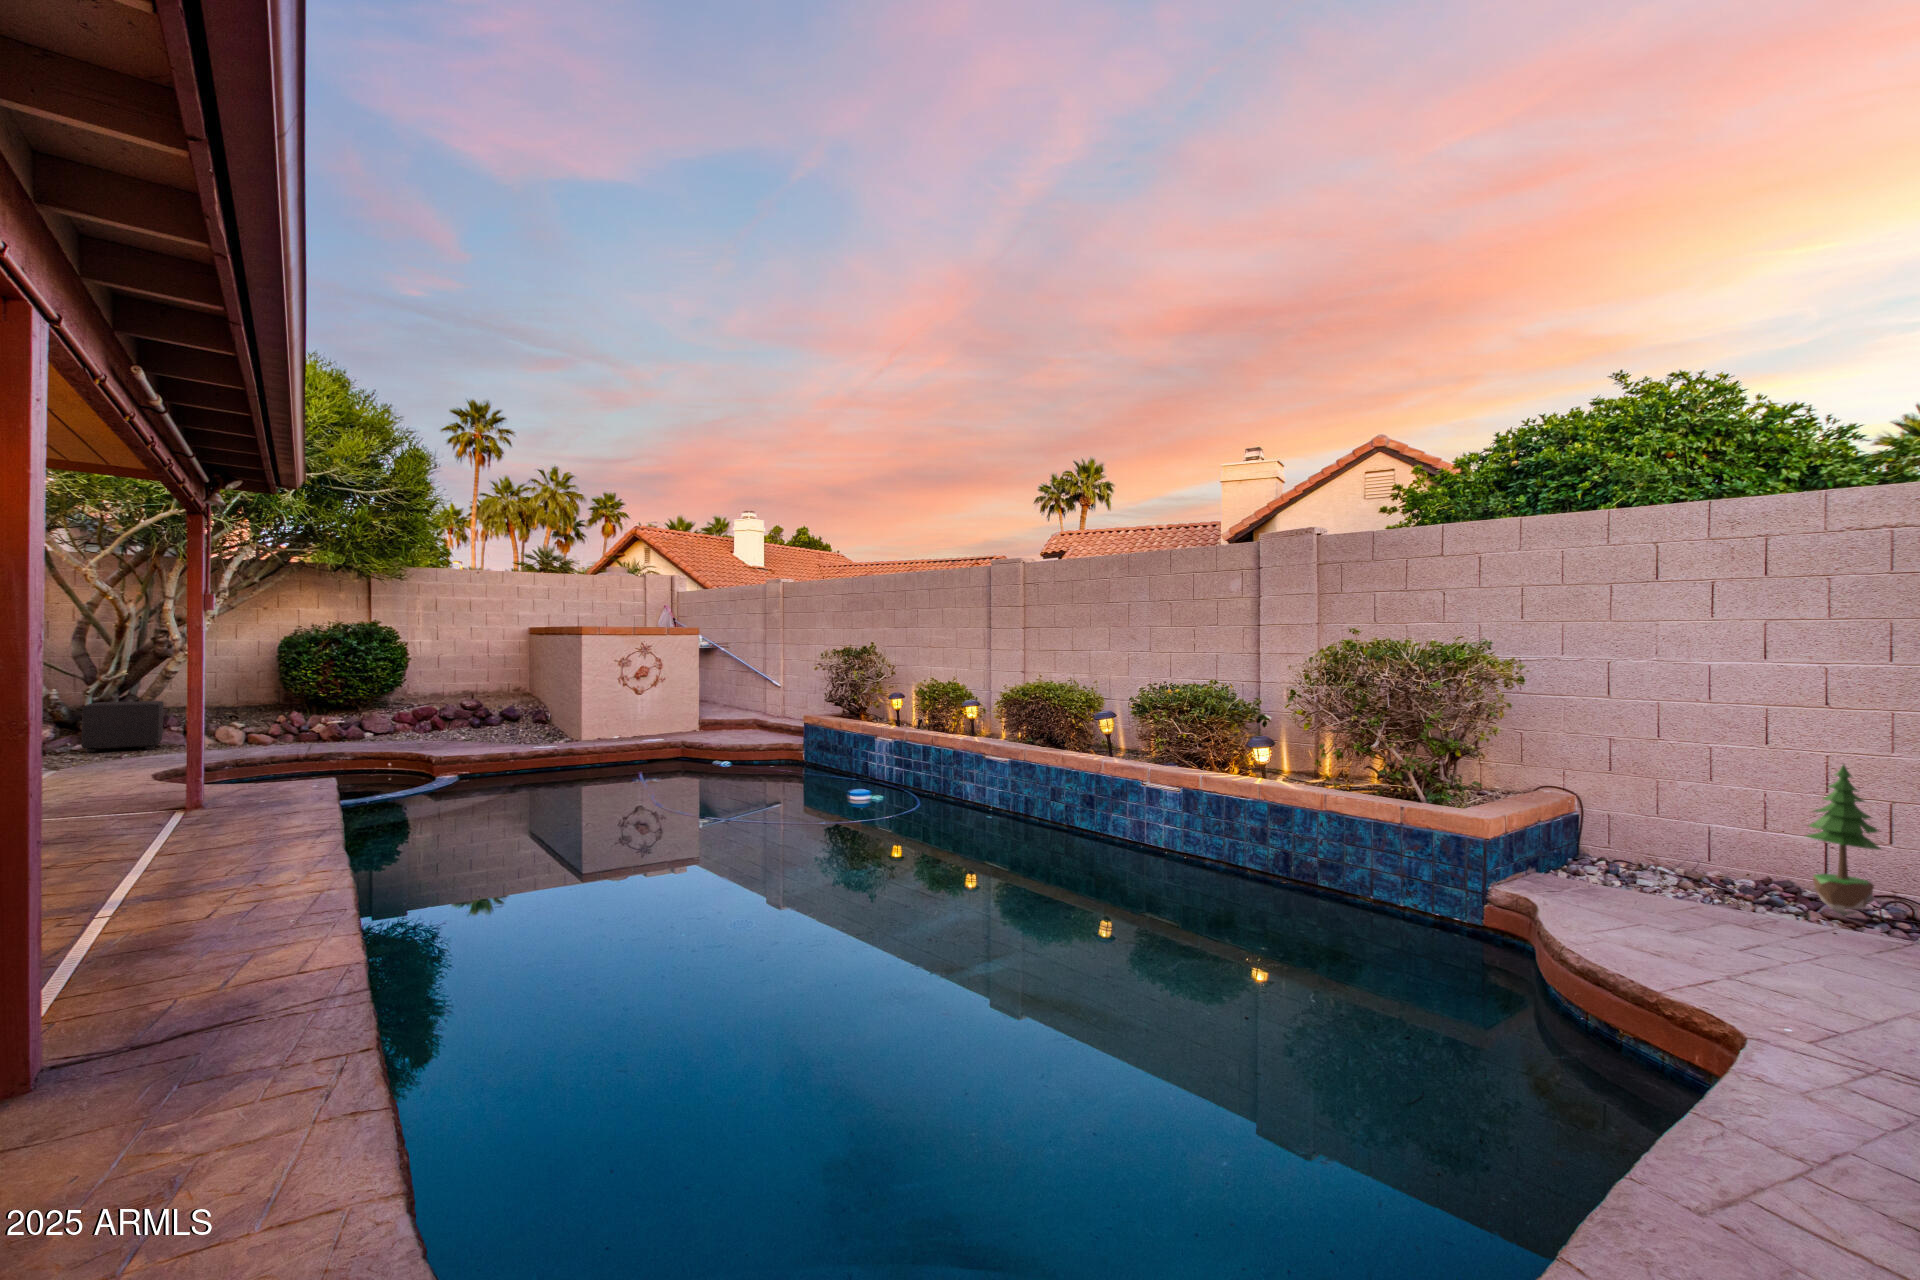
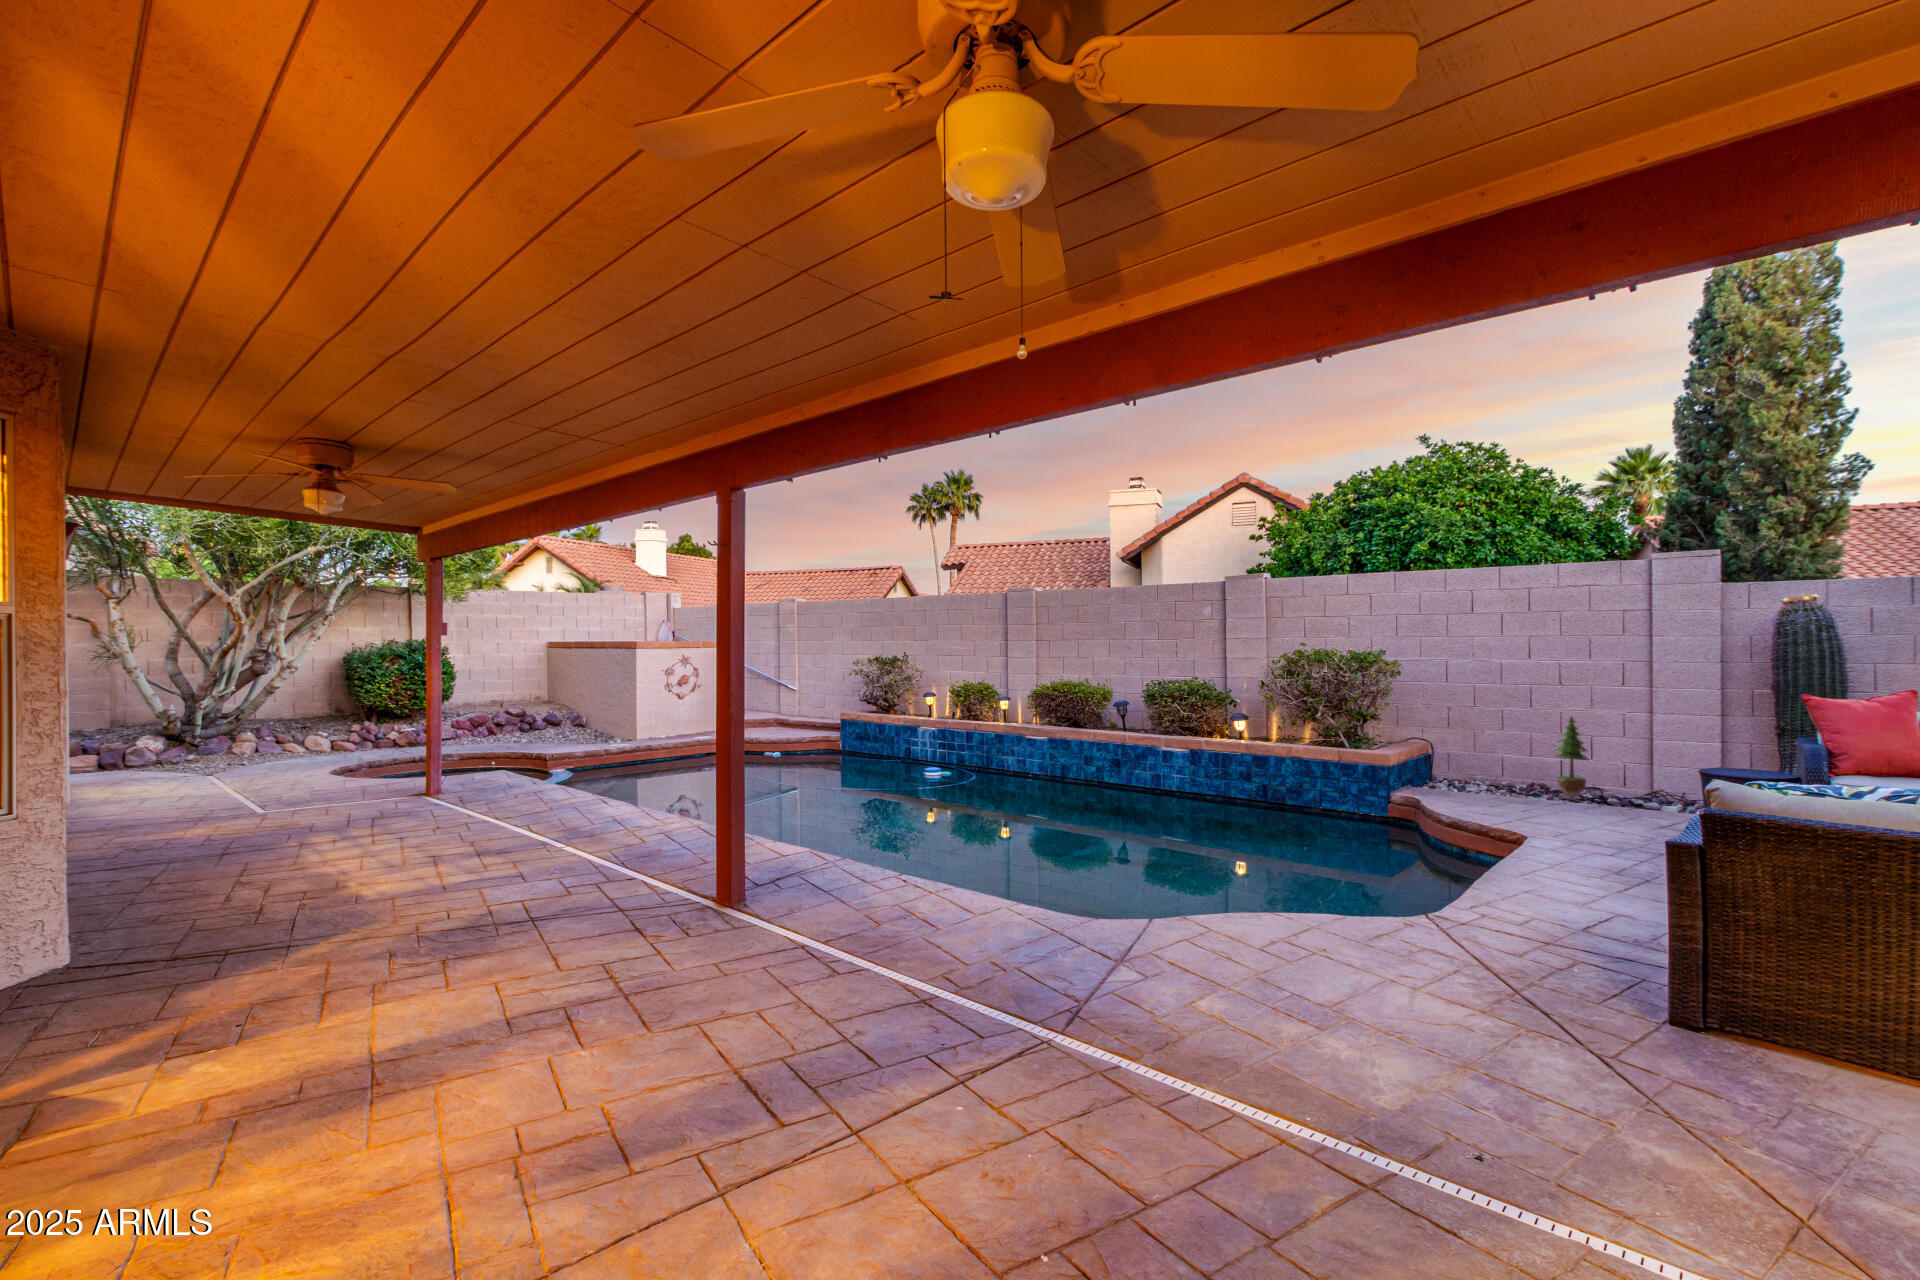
ottoman: present [82,701,163,753] -> none [205,718,277,765]

